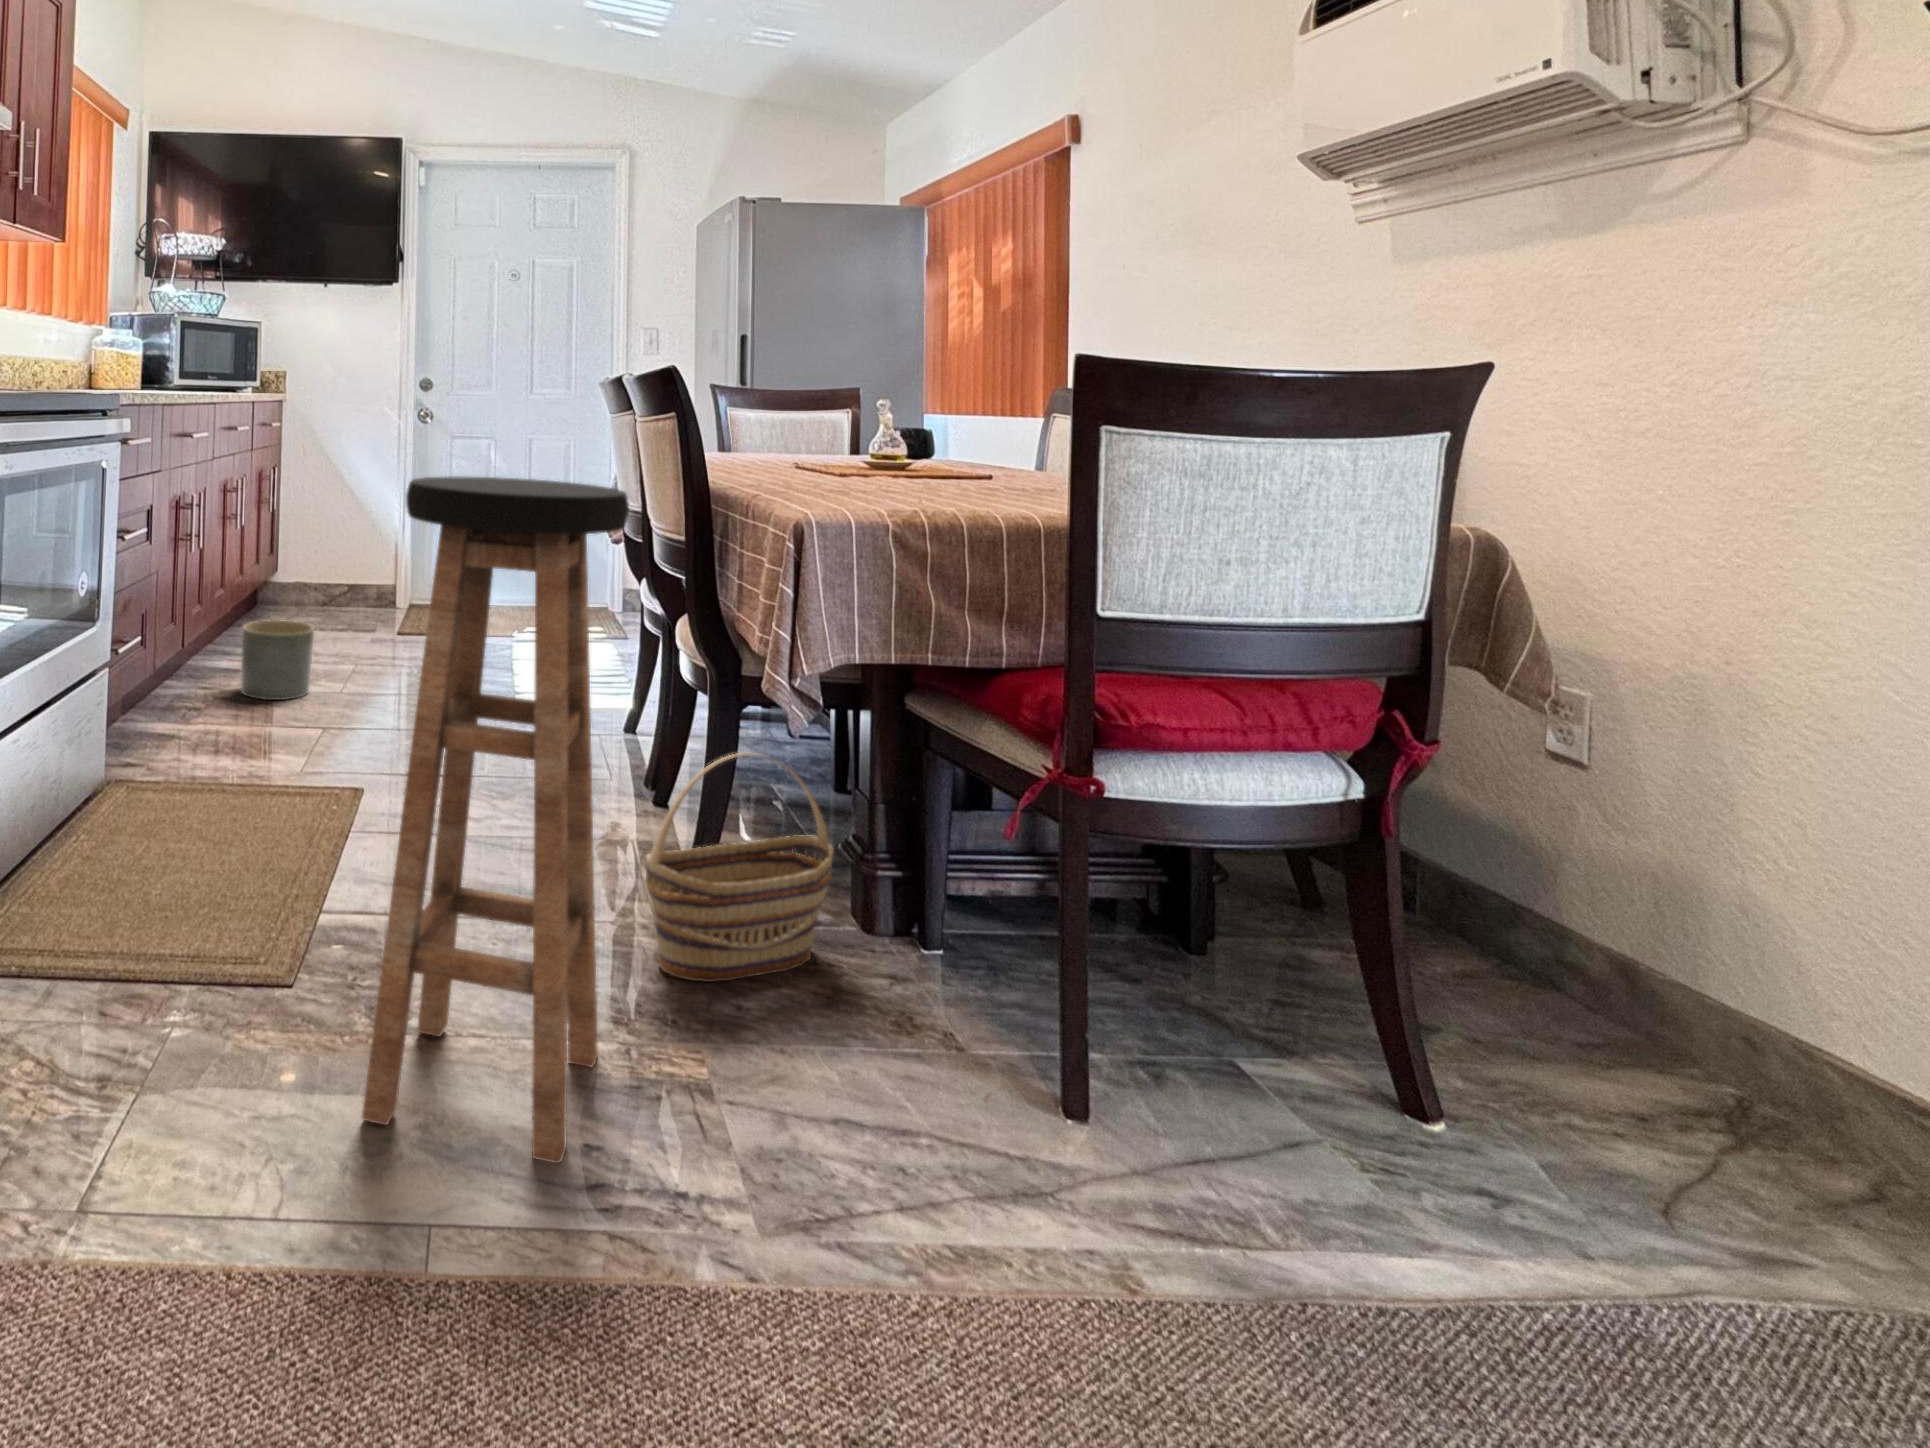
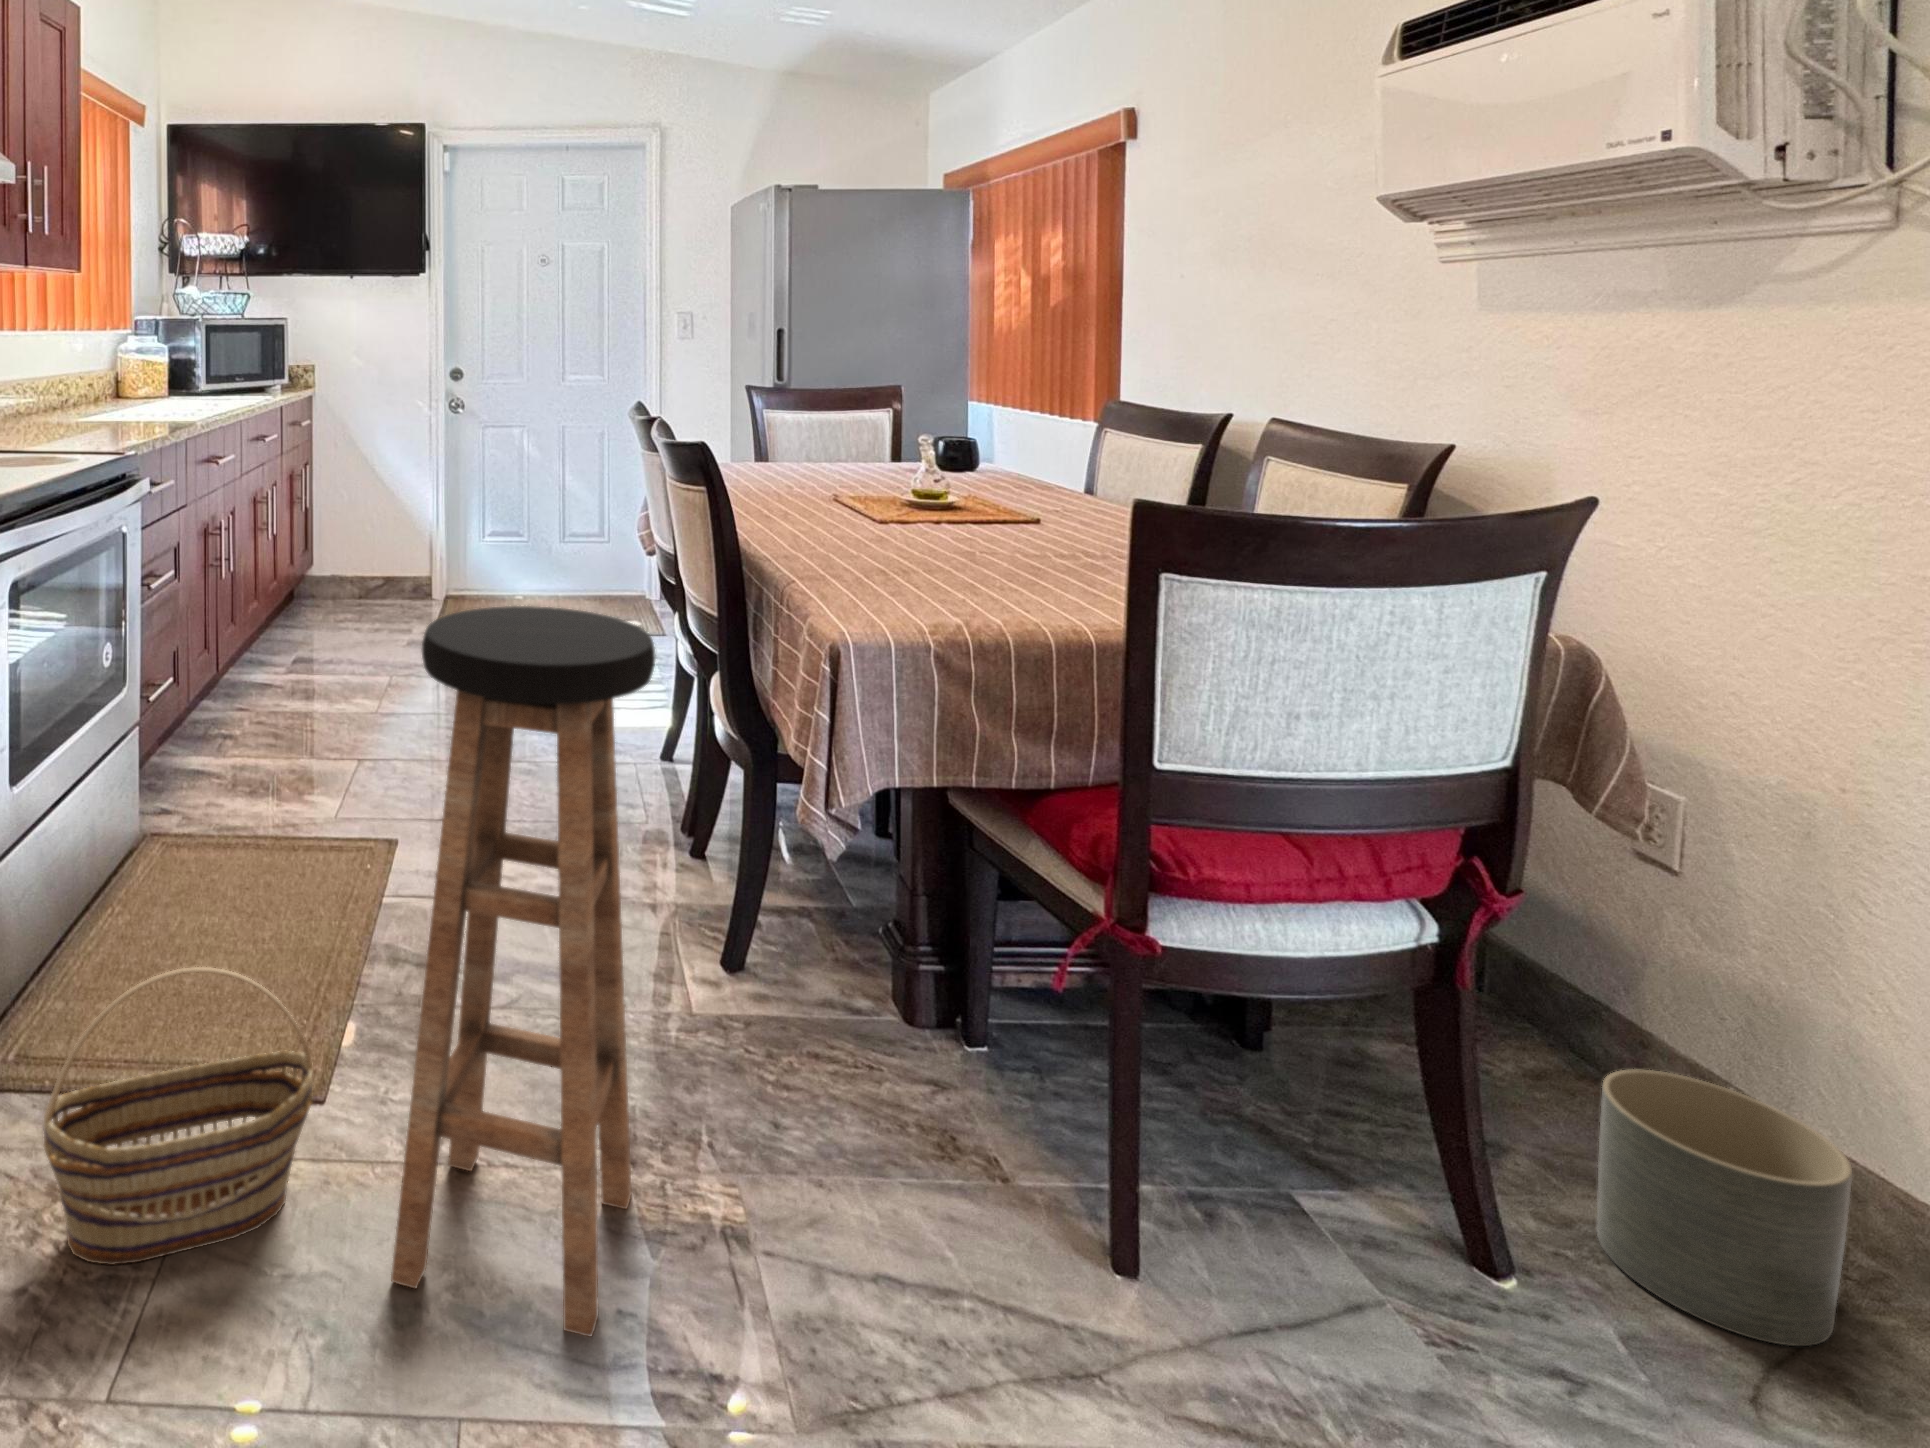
planter: present [241,620,314,700] -> present [1596,1070,1852,1346]
basket: present [645,753,833,982] -> present [44,967,312,1265]

